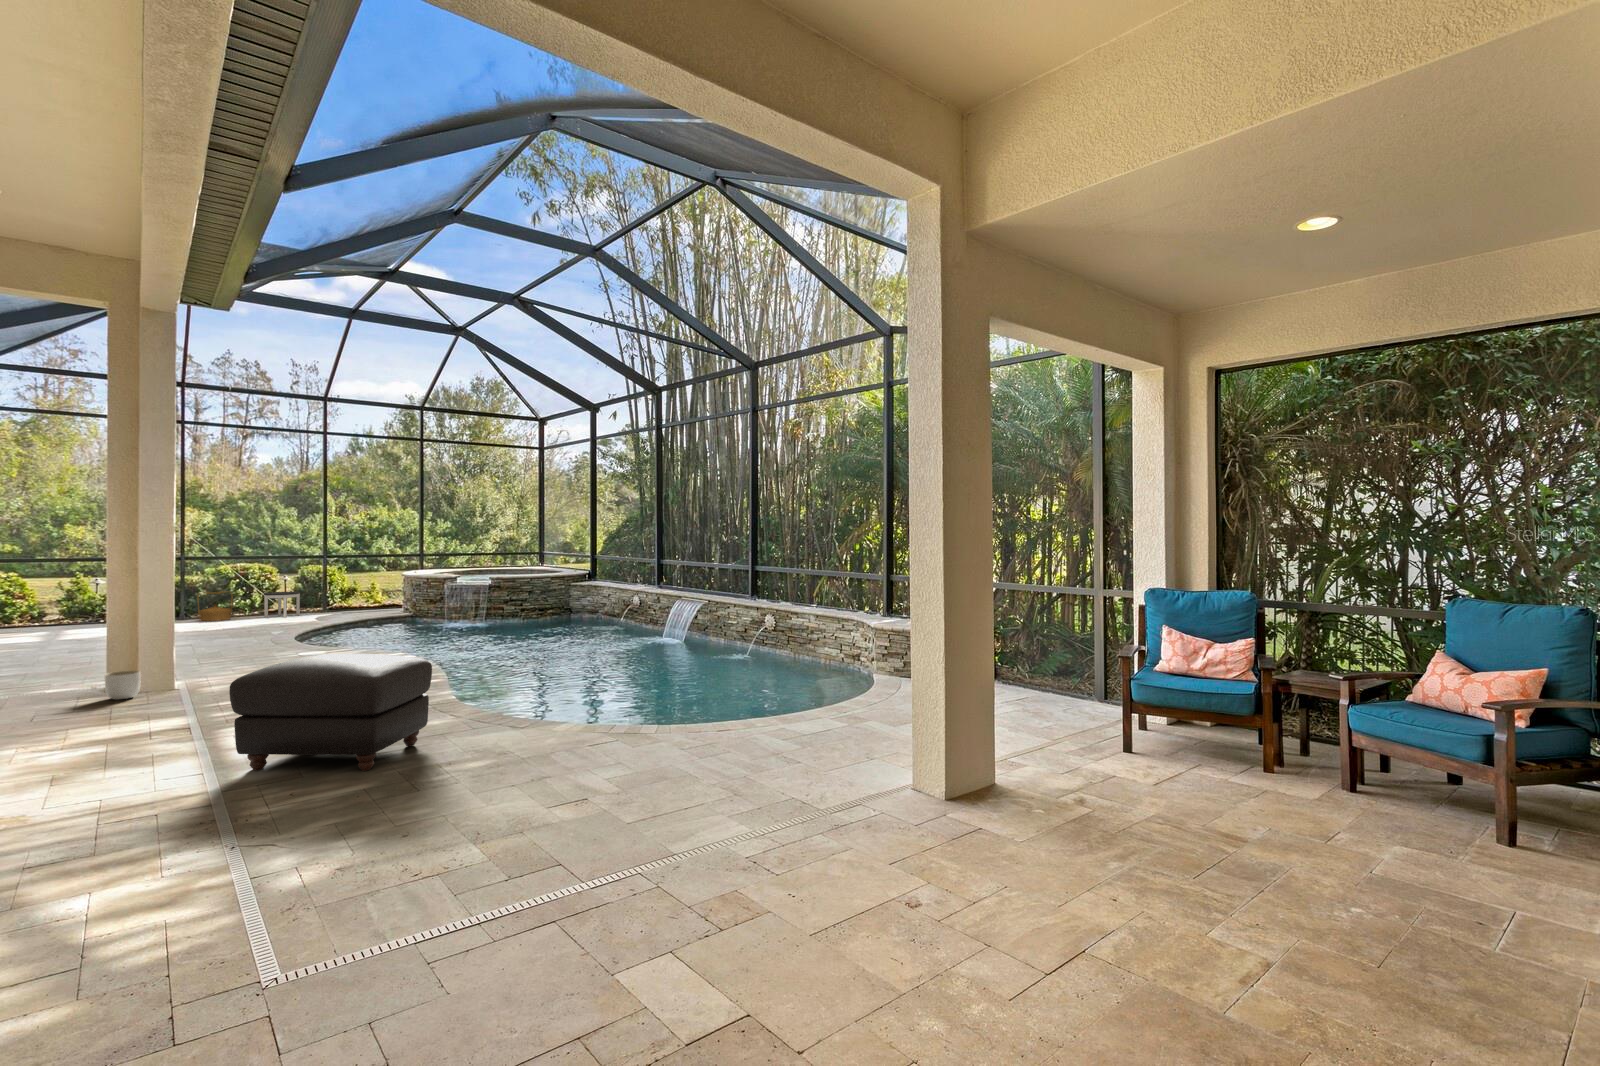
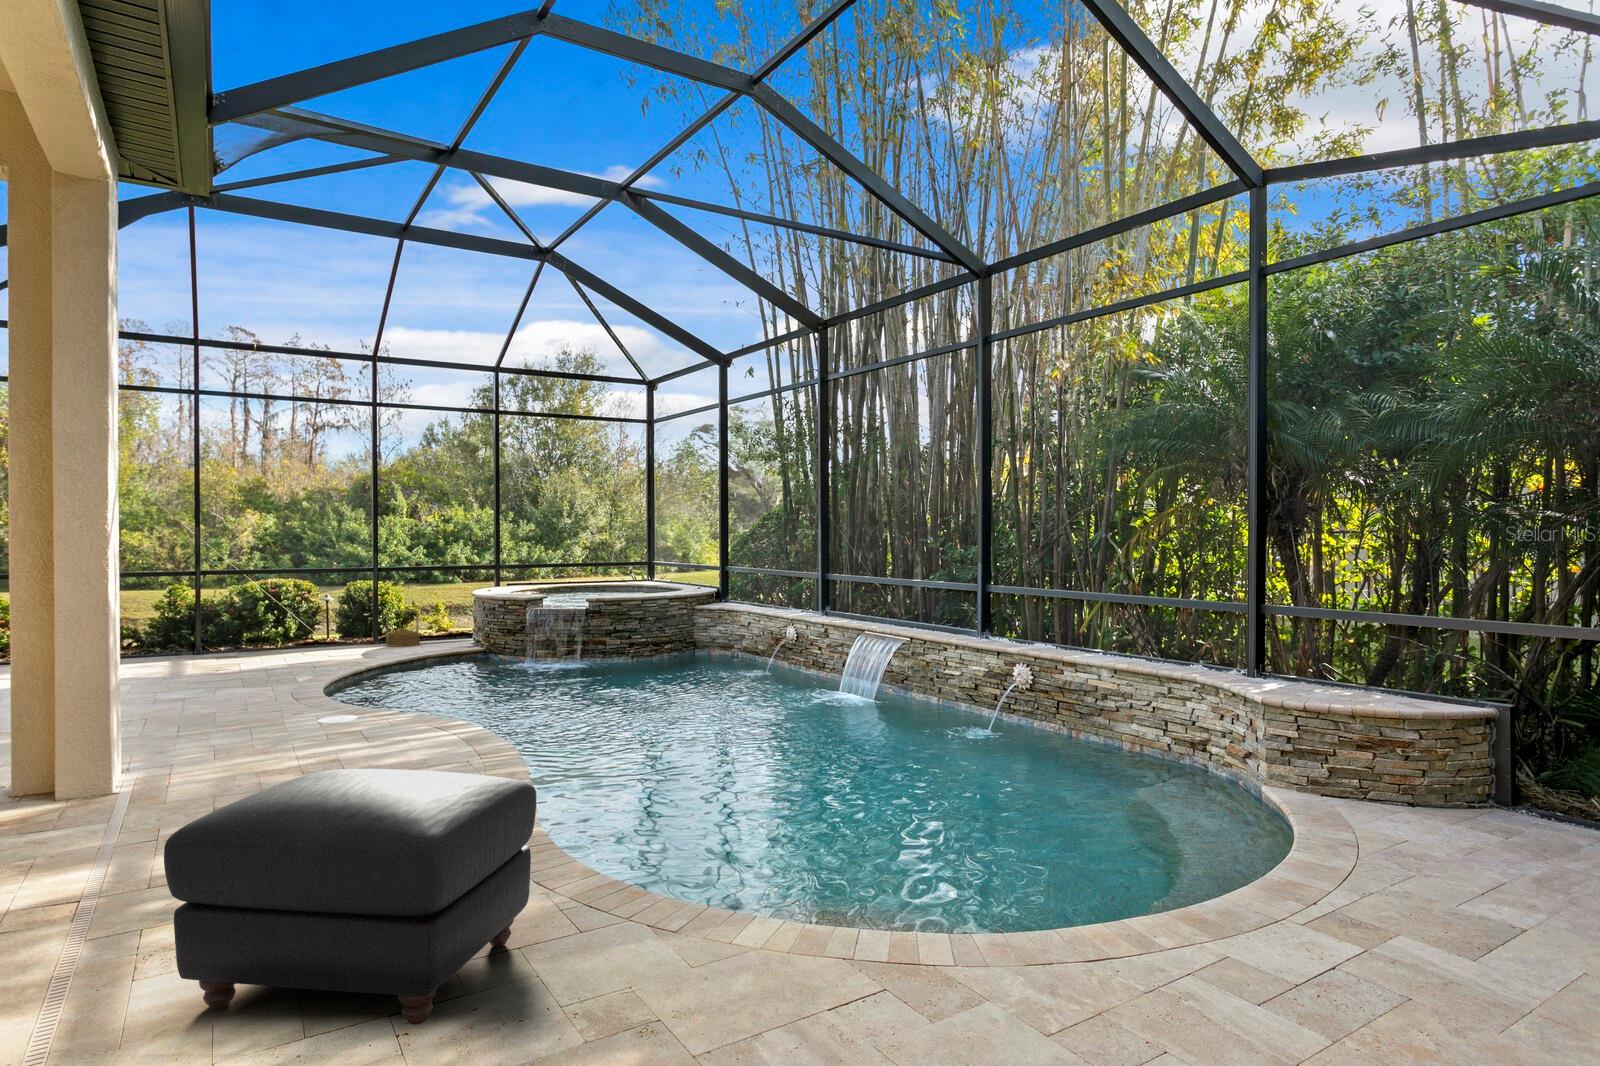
woven basket: present [198,592,232,621] -> present [386,610,419,647]
round table: present [264,592,300,618] -> none [299,616,345,652]
planter: present [105,671,141,700] -> none [38,755,92,803]

